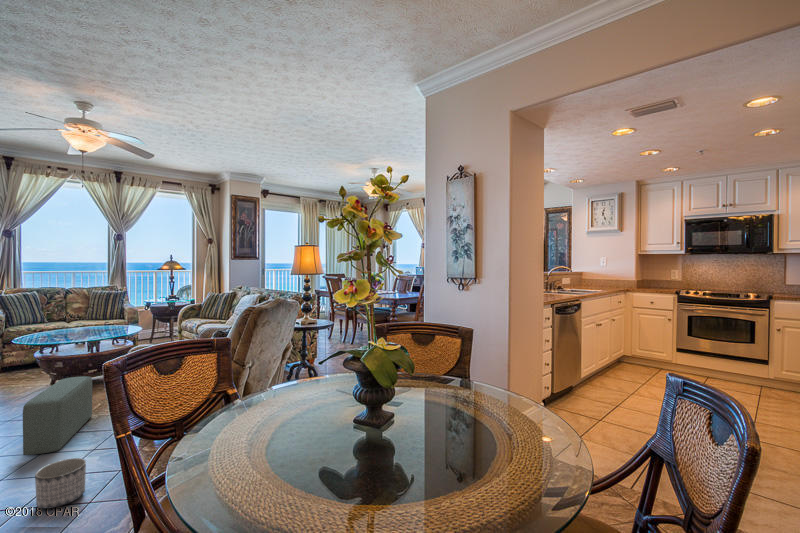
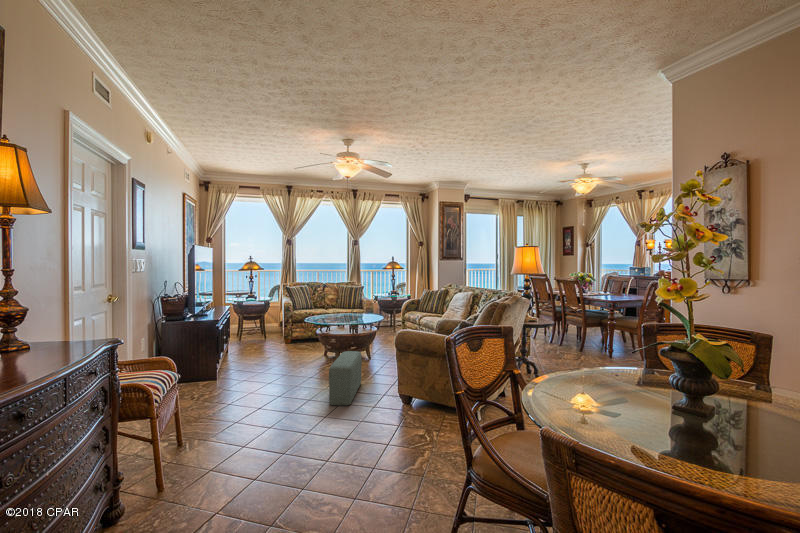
planter: present [35,458,86,508] -> none [352,412,381,446]

